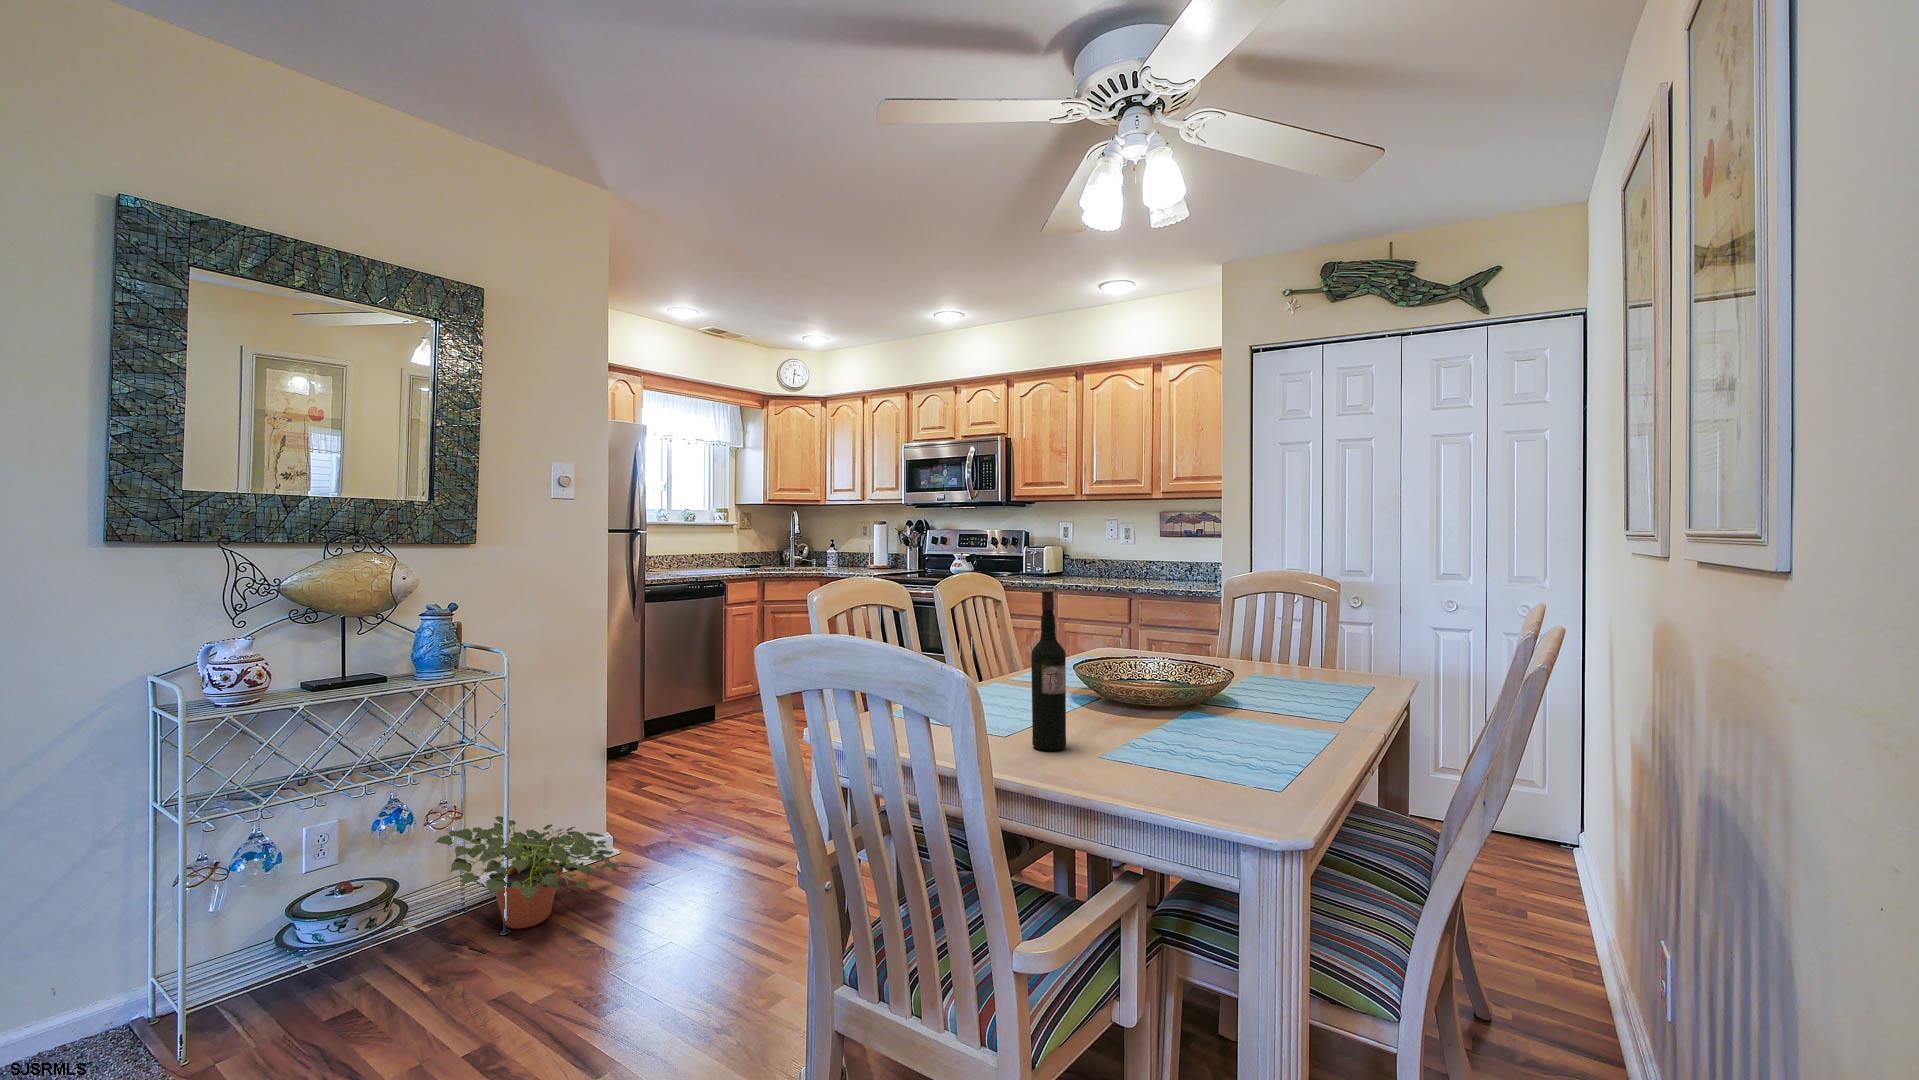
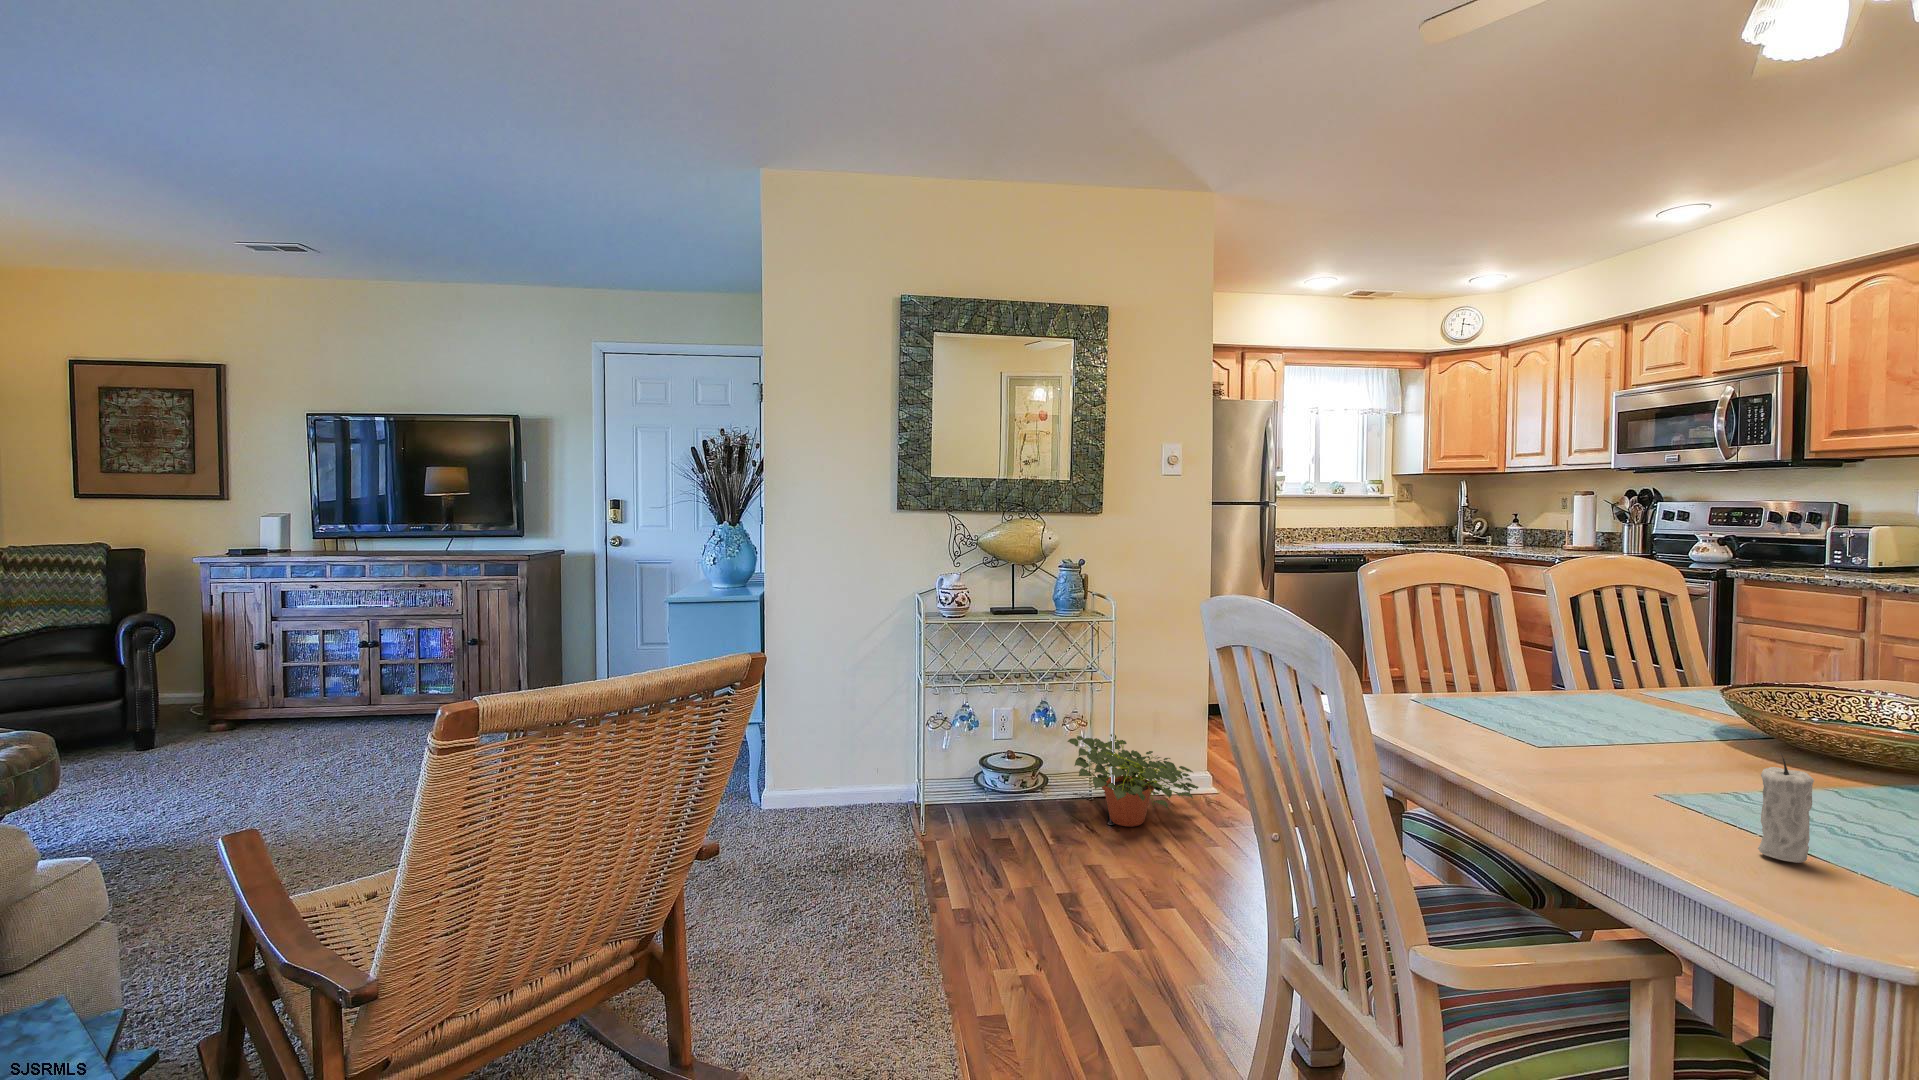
wine bottle: present [1031,590,1066,750] -> none [1543,565,1594,754]
candle: none [1236,726,1267,809] -> present [1758,754,1814,863]

